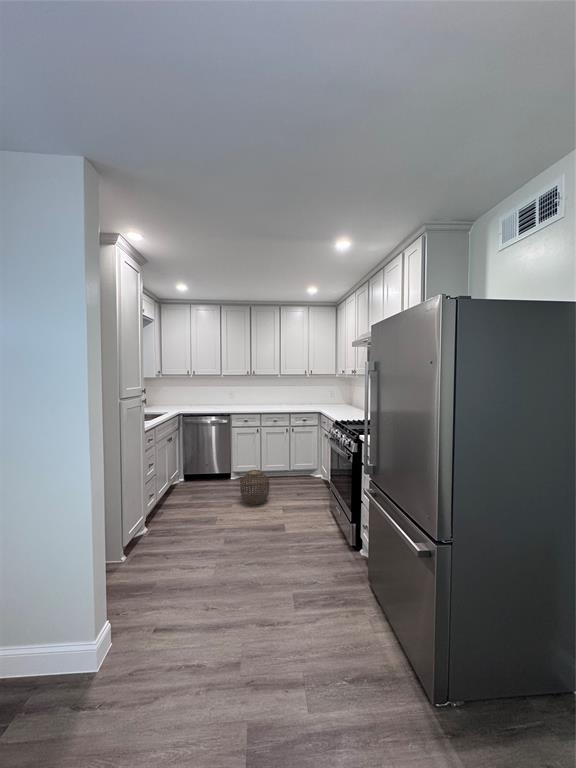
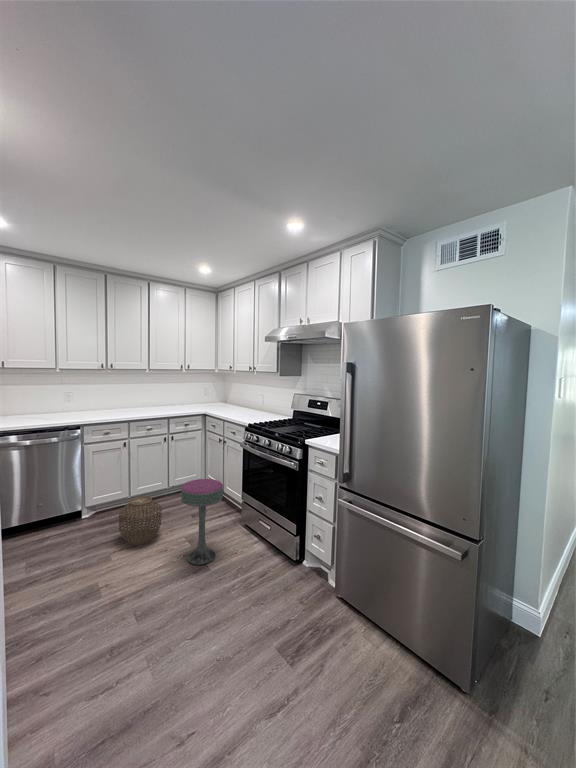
bar stool: none [269,461,301,528] -> present [181,479,223,565]

